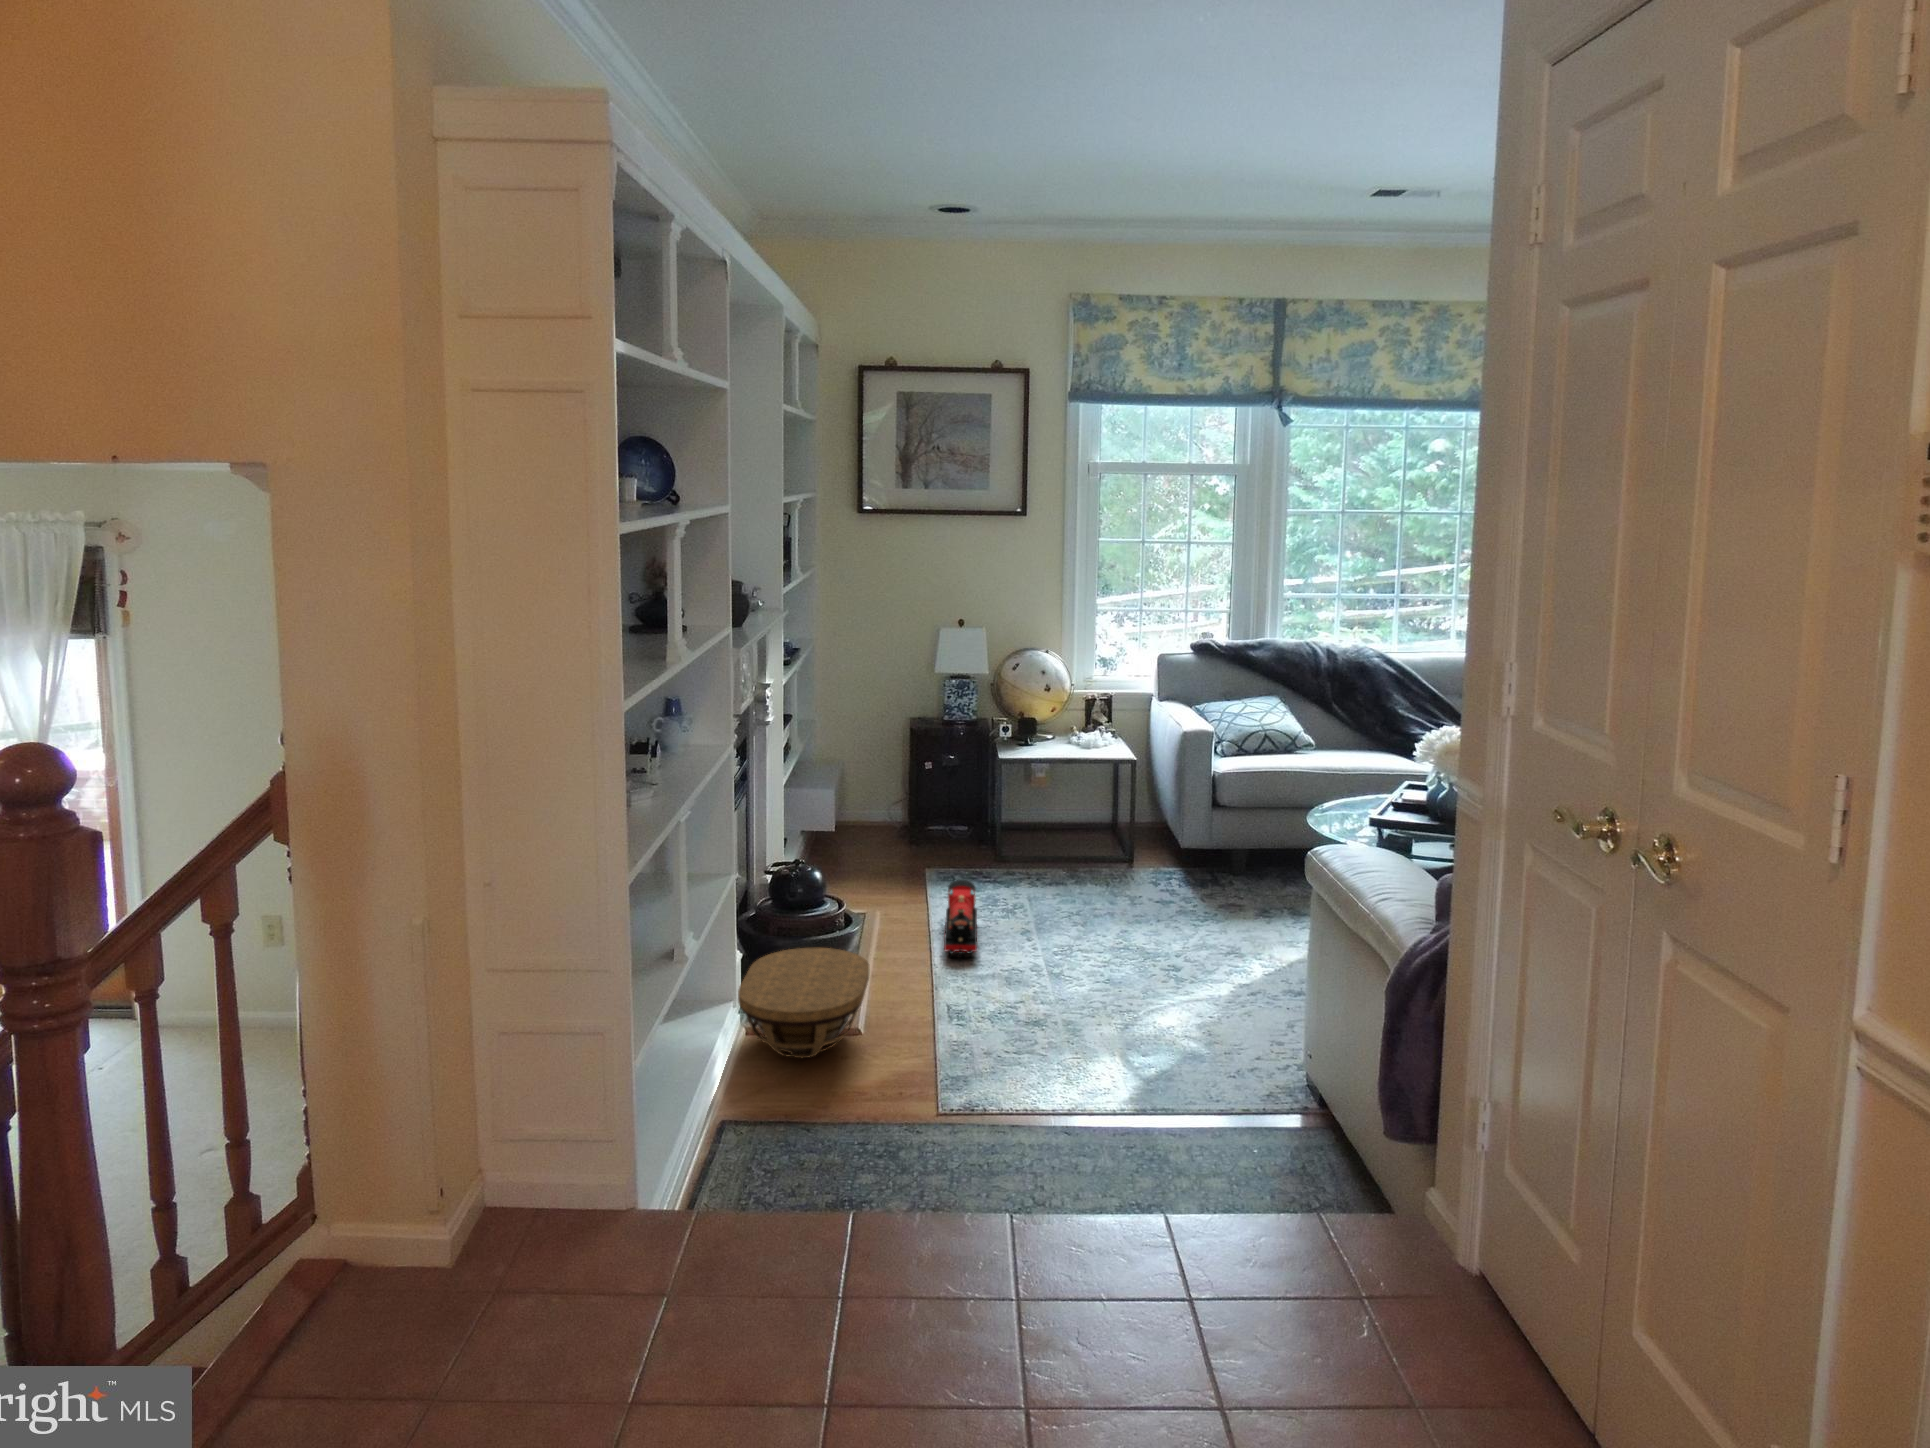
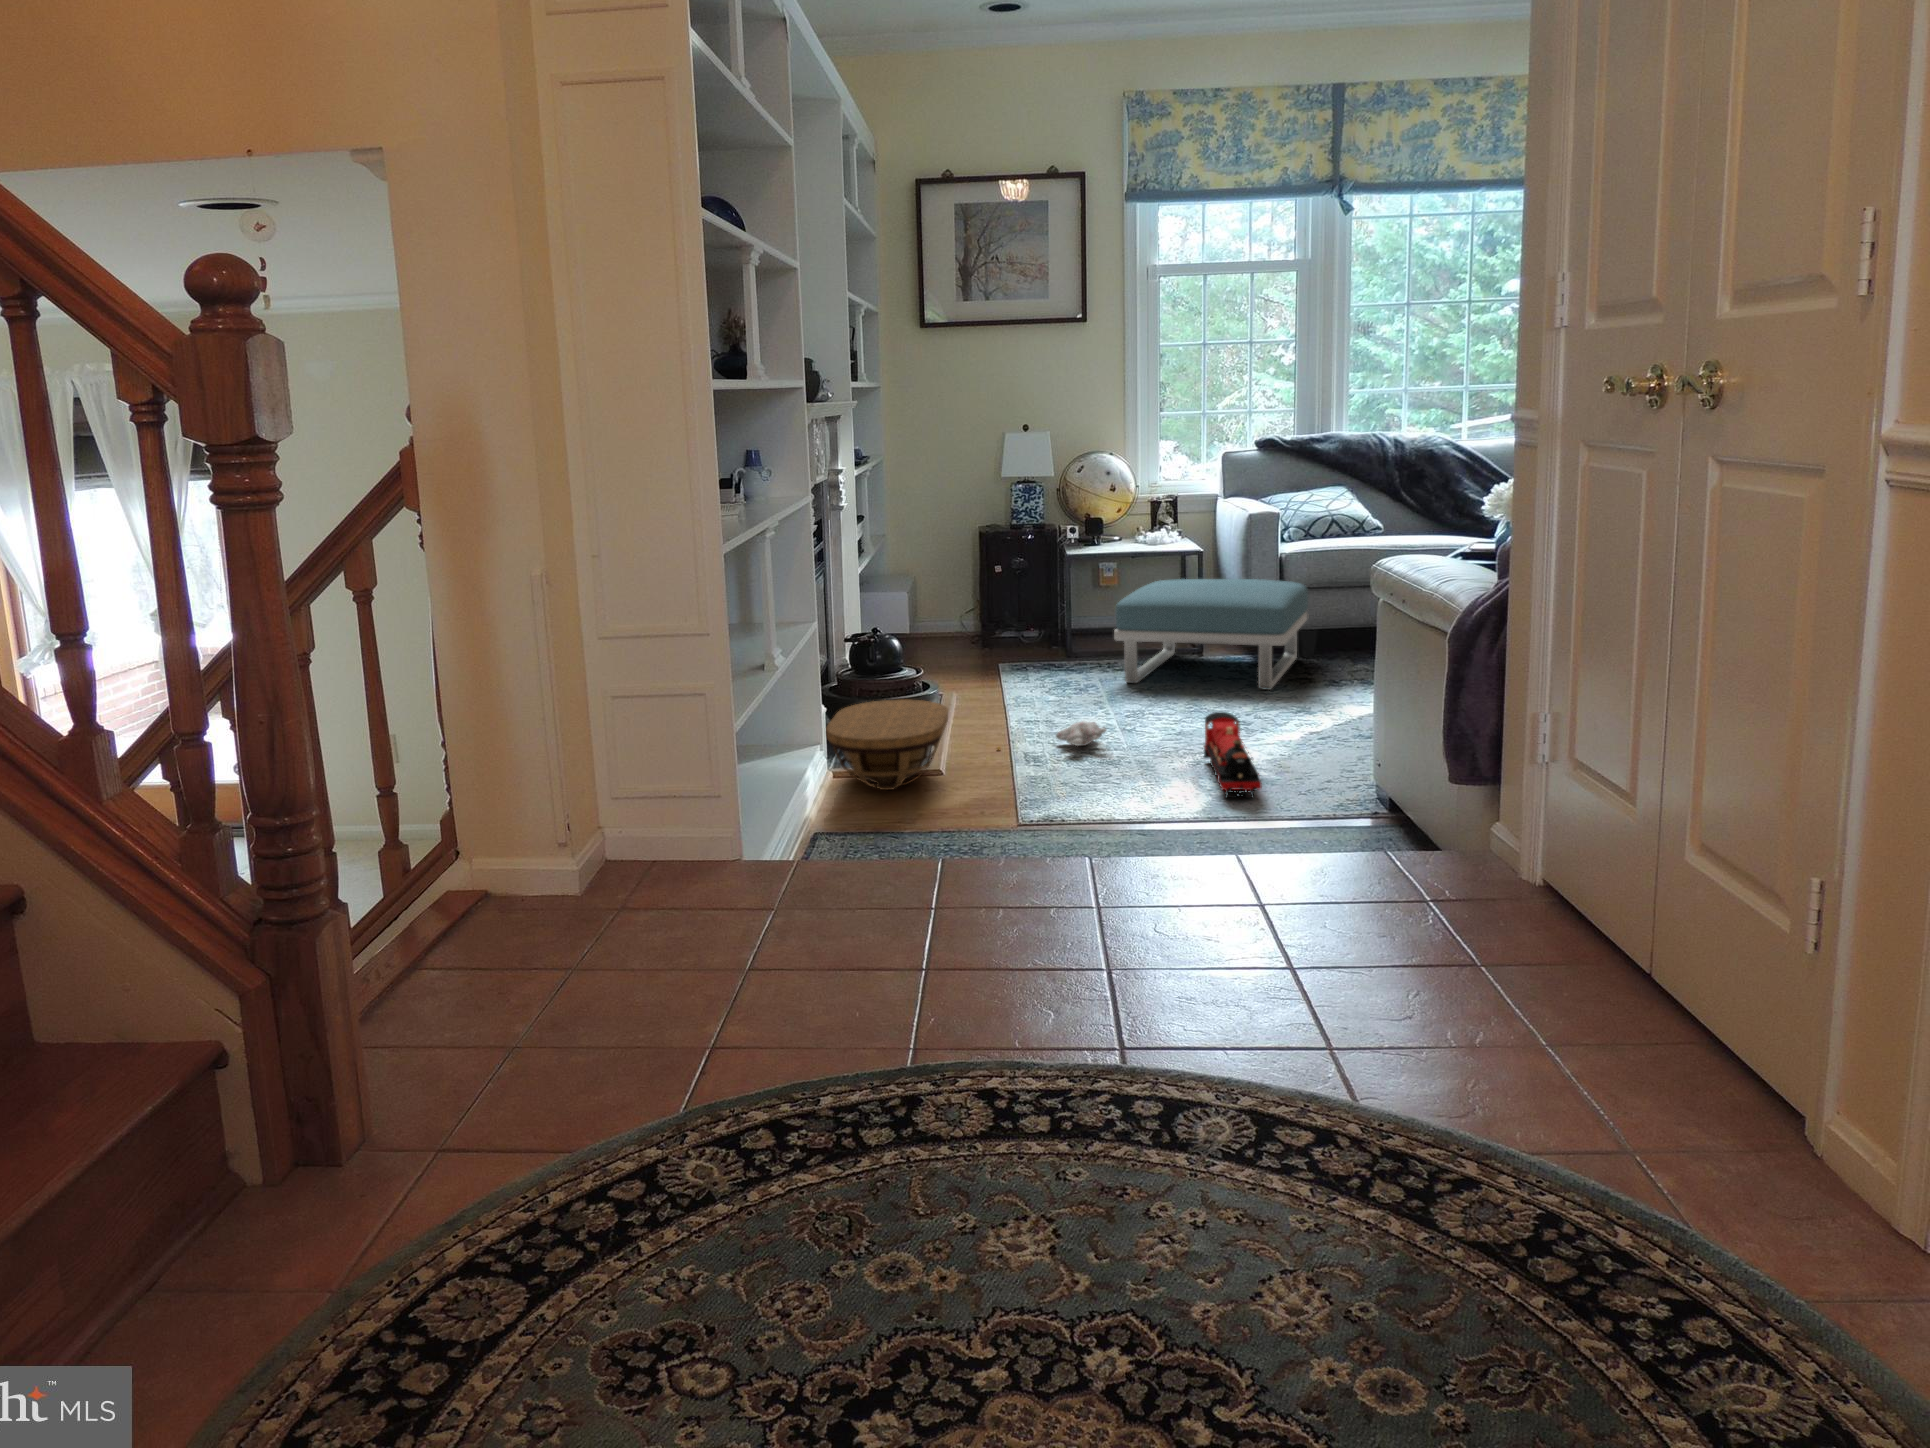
footstool: none [1045,789,1241,921] -> present [1114,579,1308,690]
toy train: present [944,880,977,957] -> present [1204,712,1262,798]
plush toy: none [919,969,1035,1001] -> present [997,722,1106,749]

